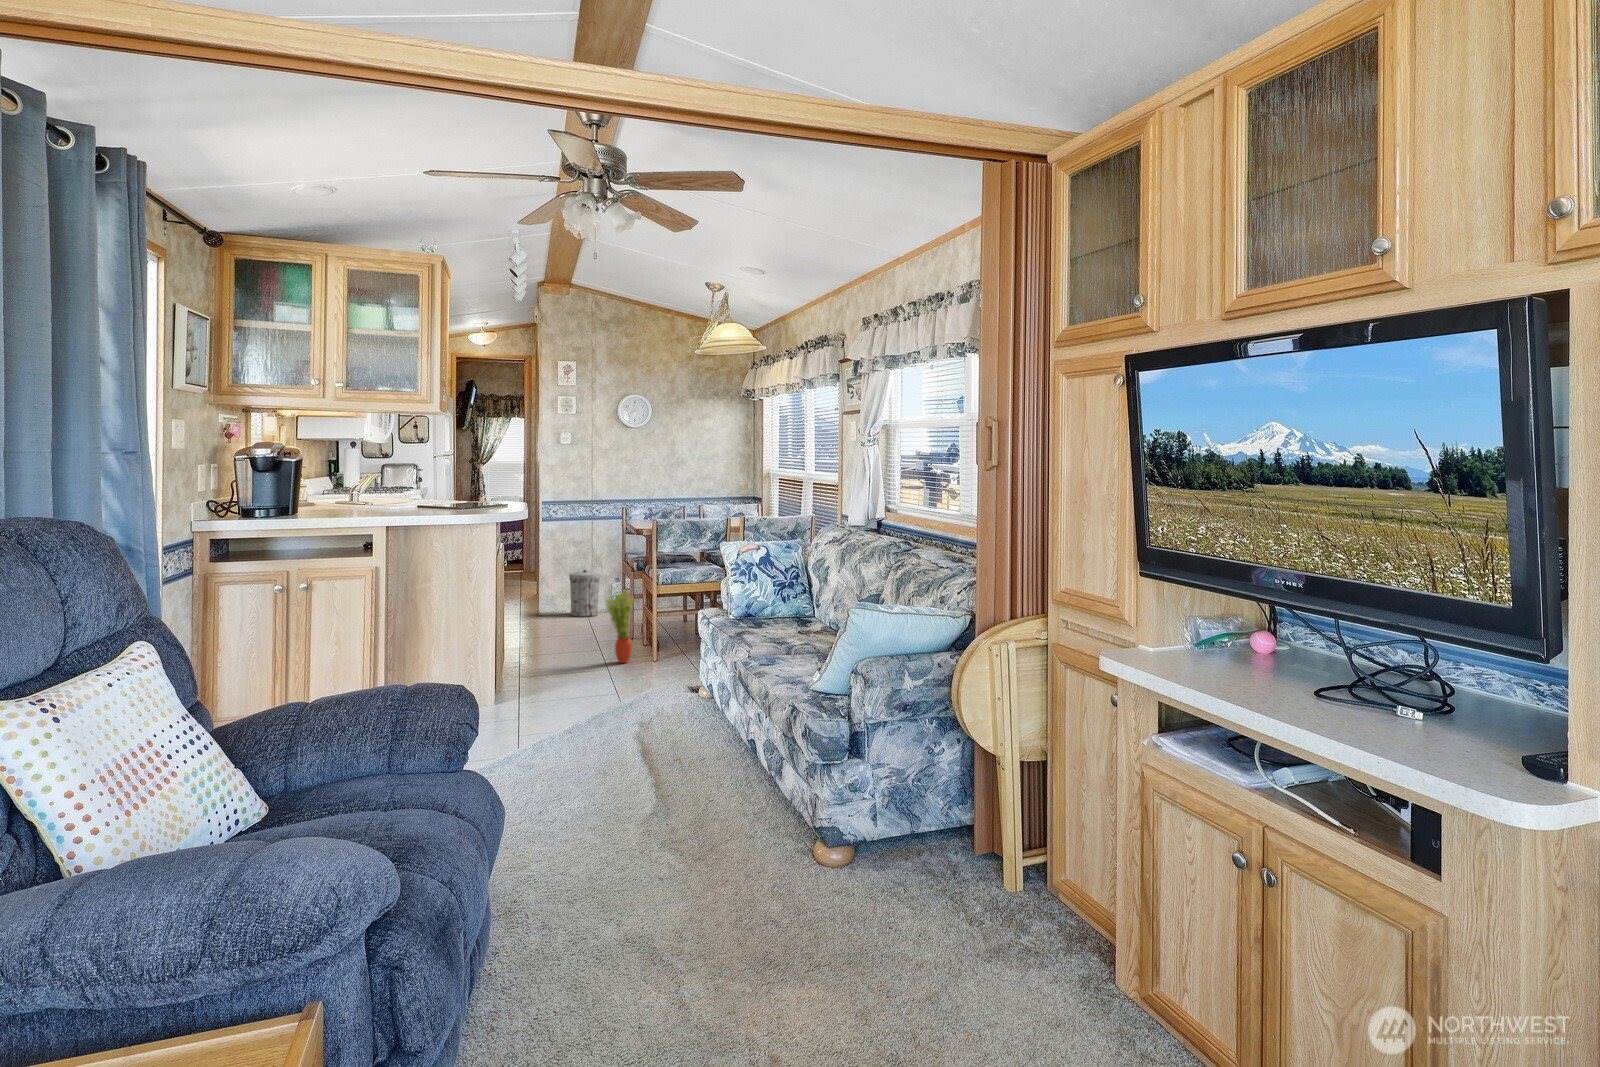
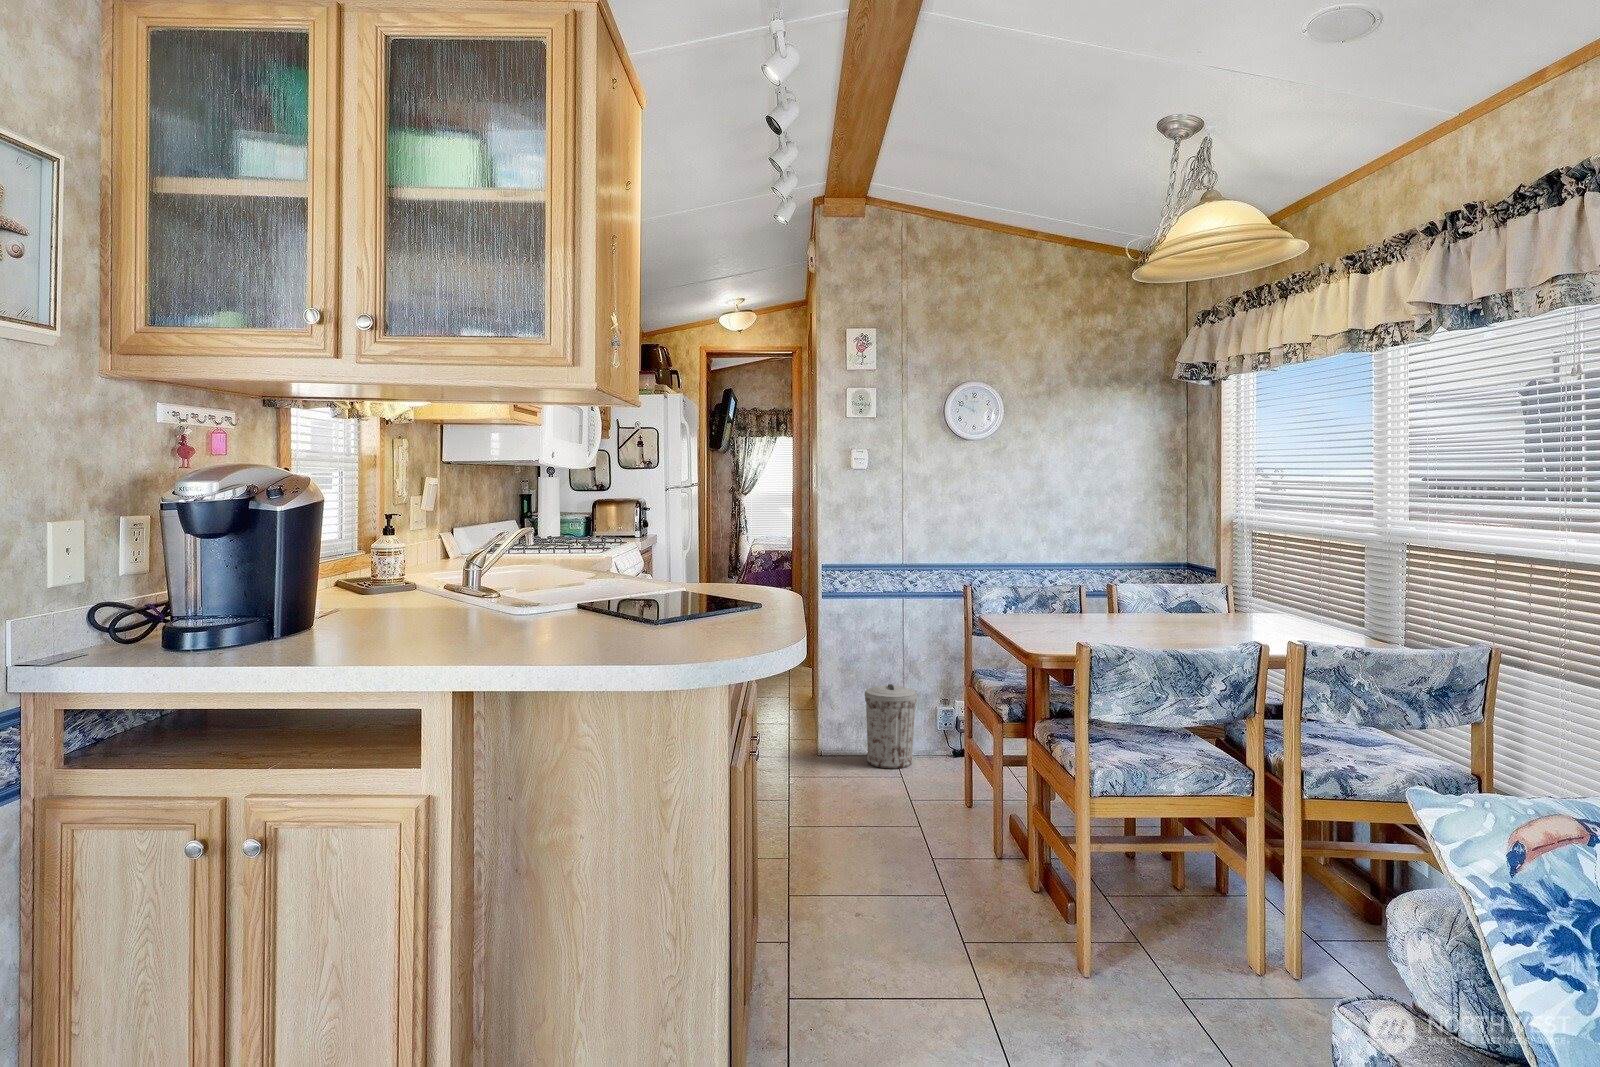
potted plant: present [606,588,634,663] -> none [960,793,1037,979]

